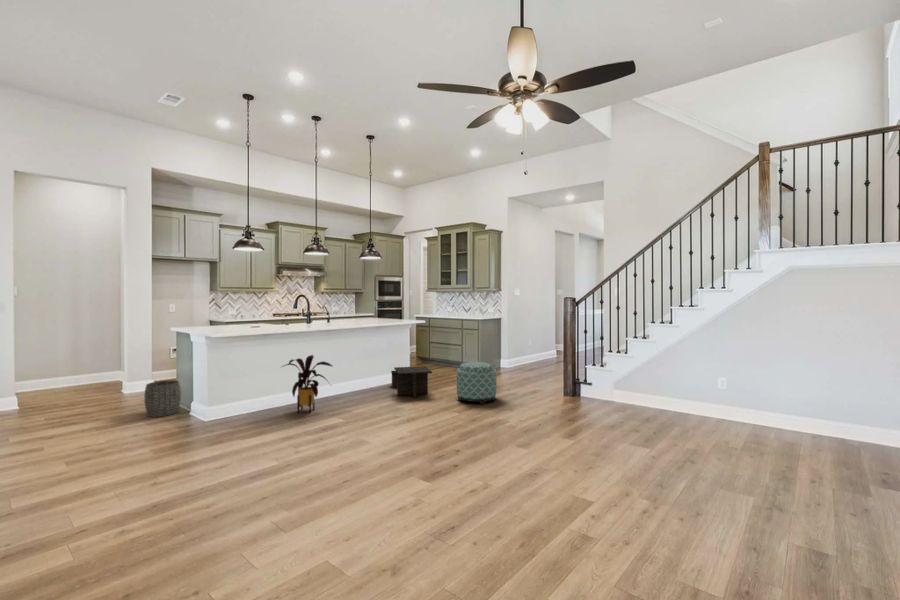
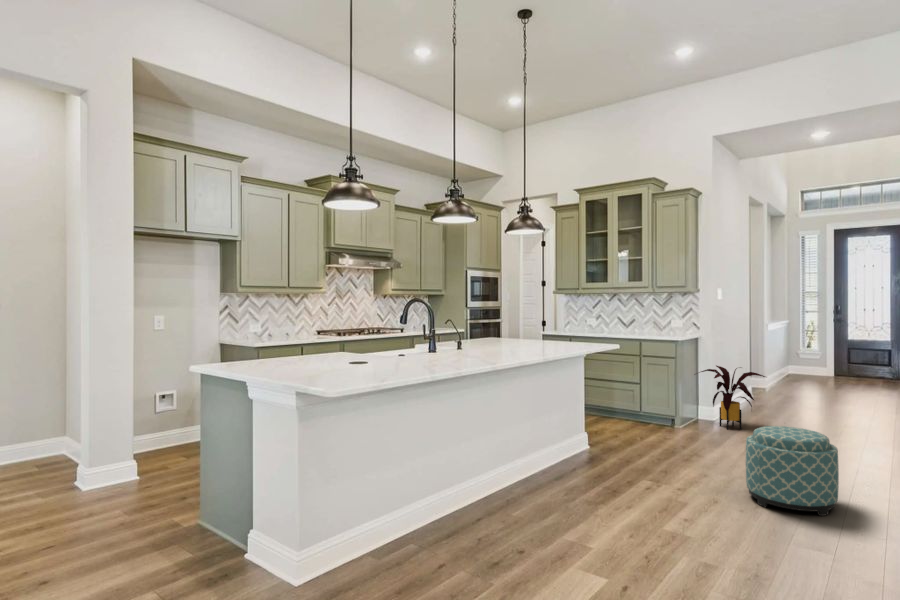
house plant: present [283,355,332,413] -> present [699,365,765,430]
coffee table: present [391,366,432,398] -> none [574,431,694,499]
woven basket: present [144,380,181,417] -> none [153,479,226,567]

